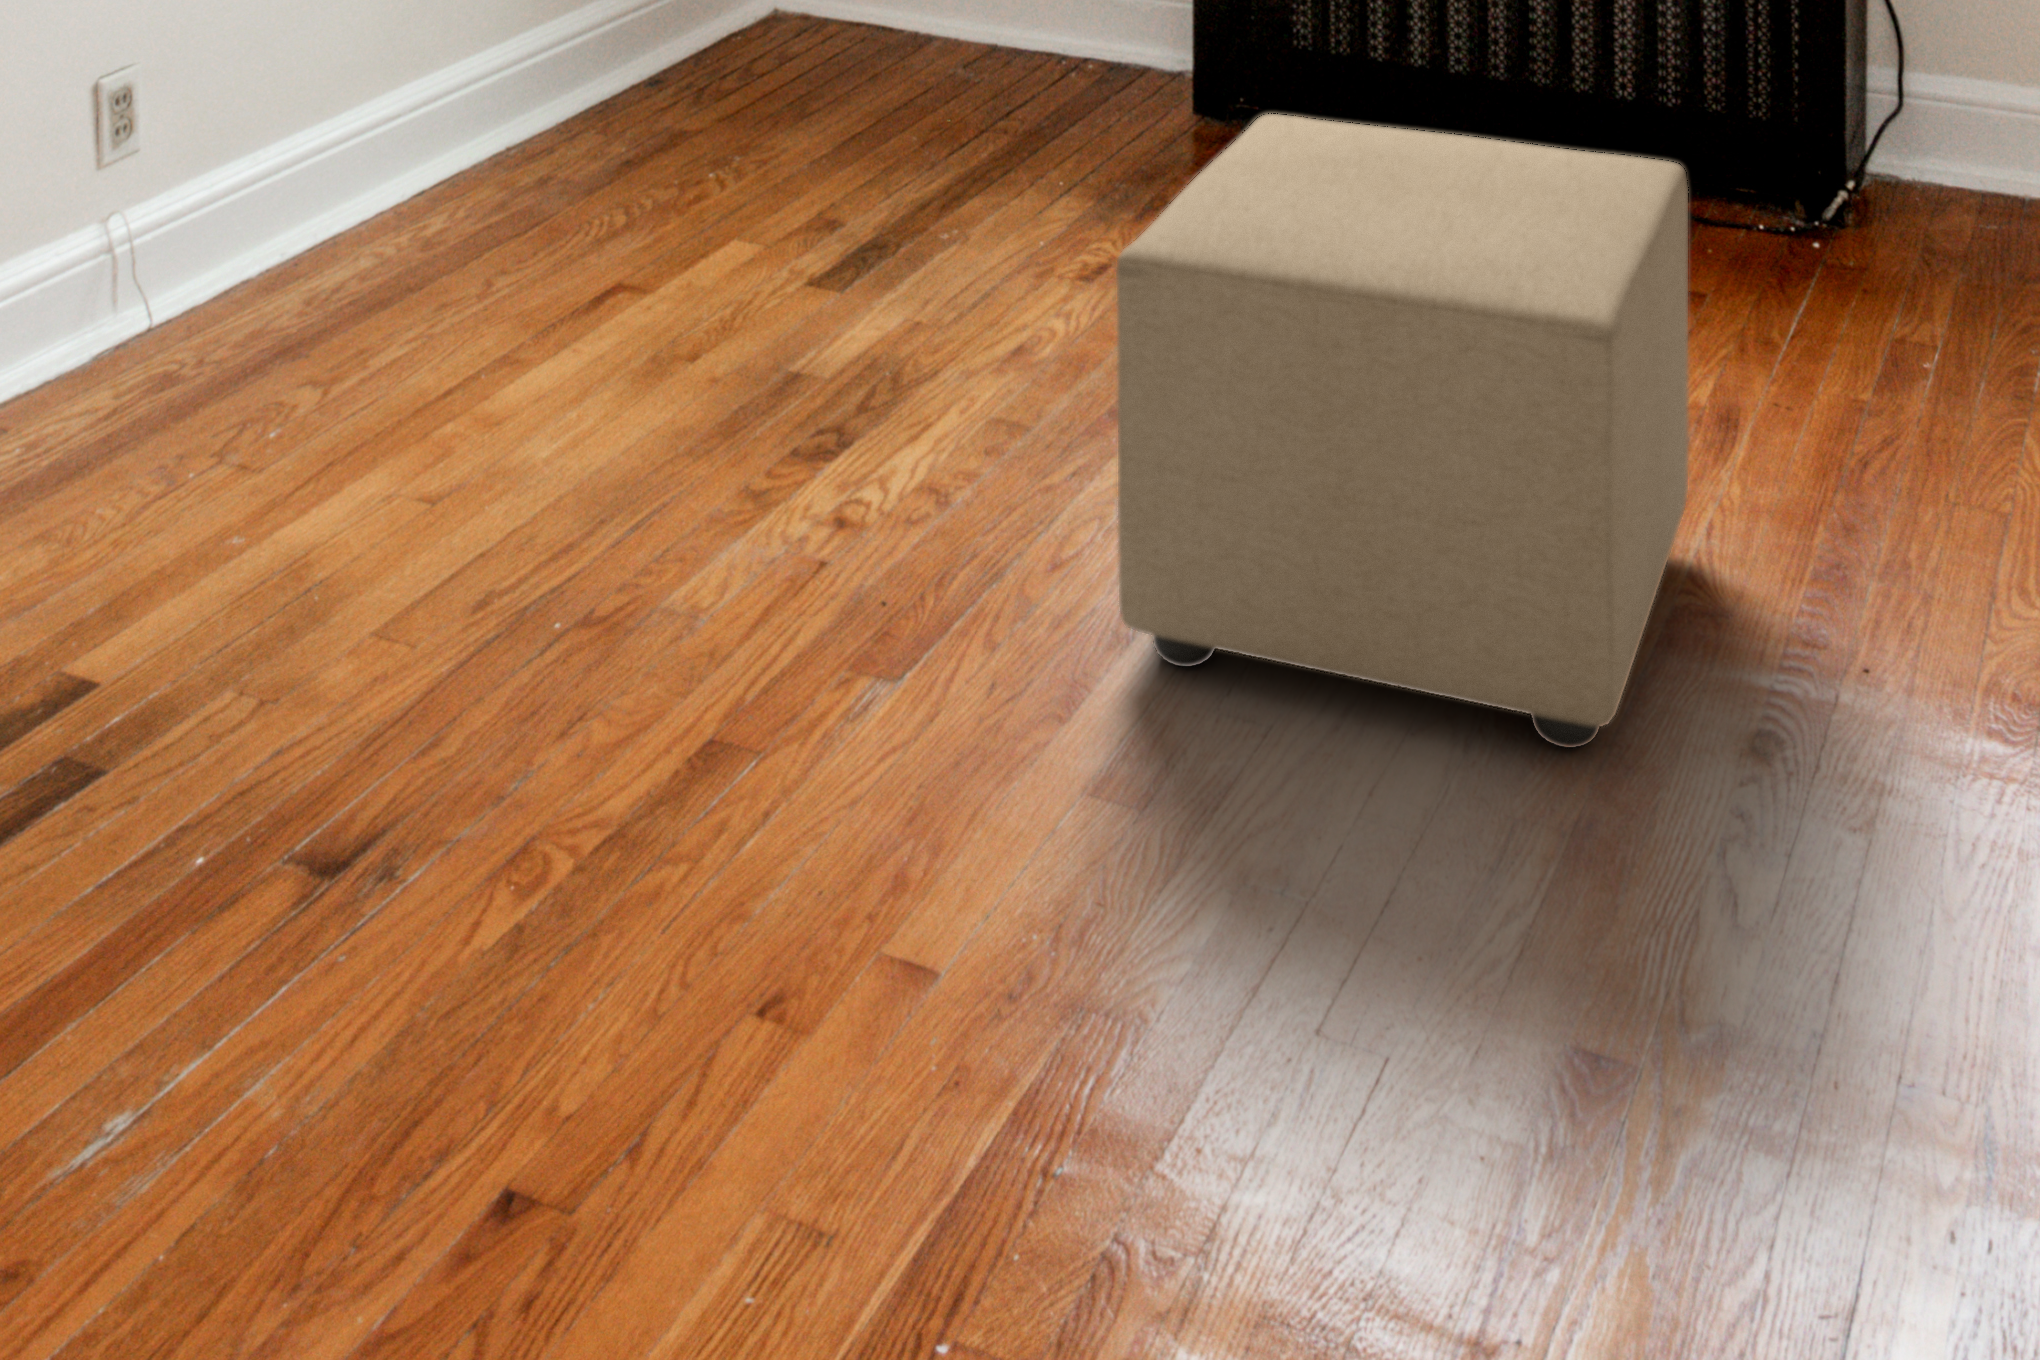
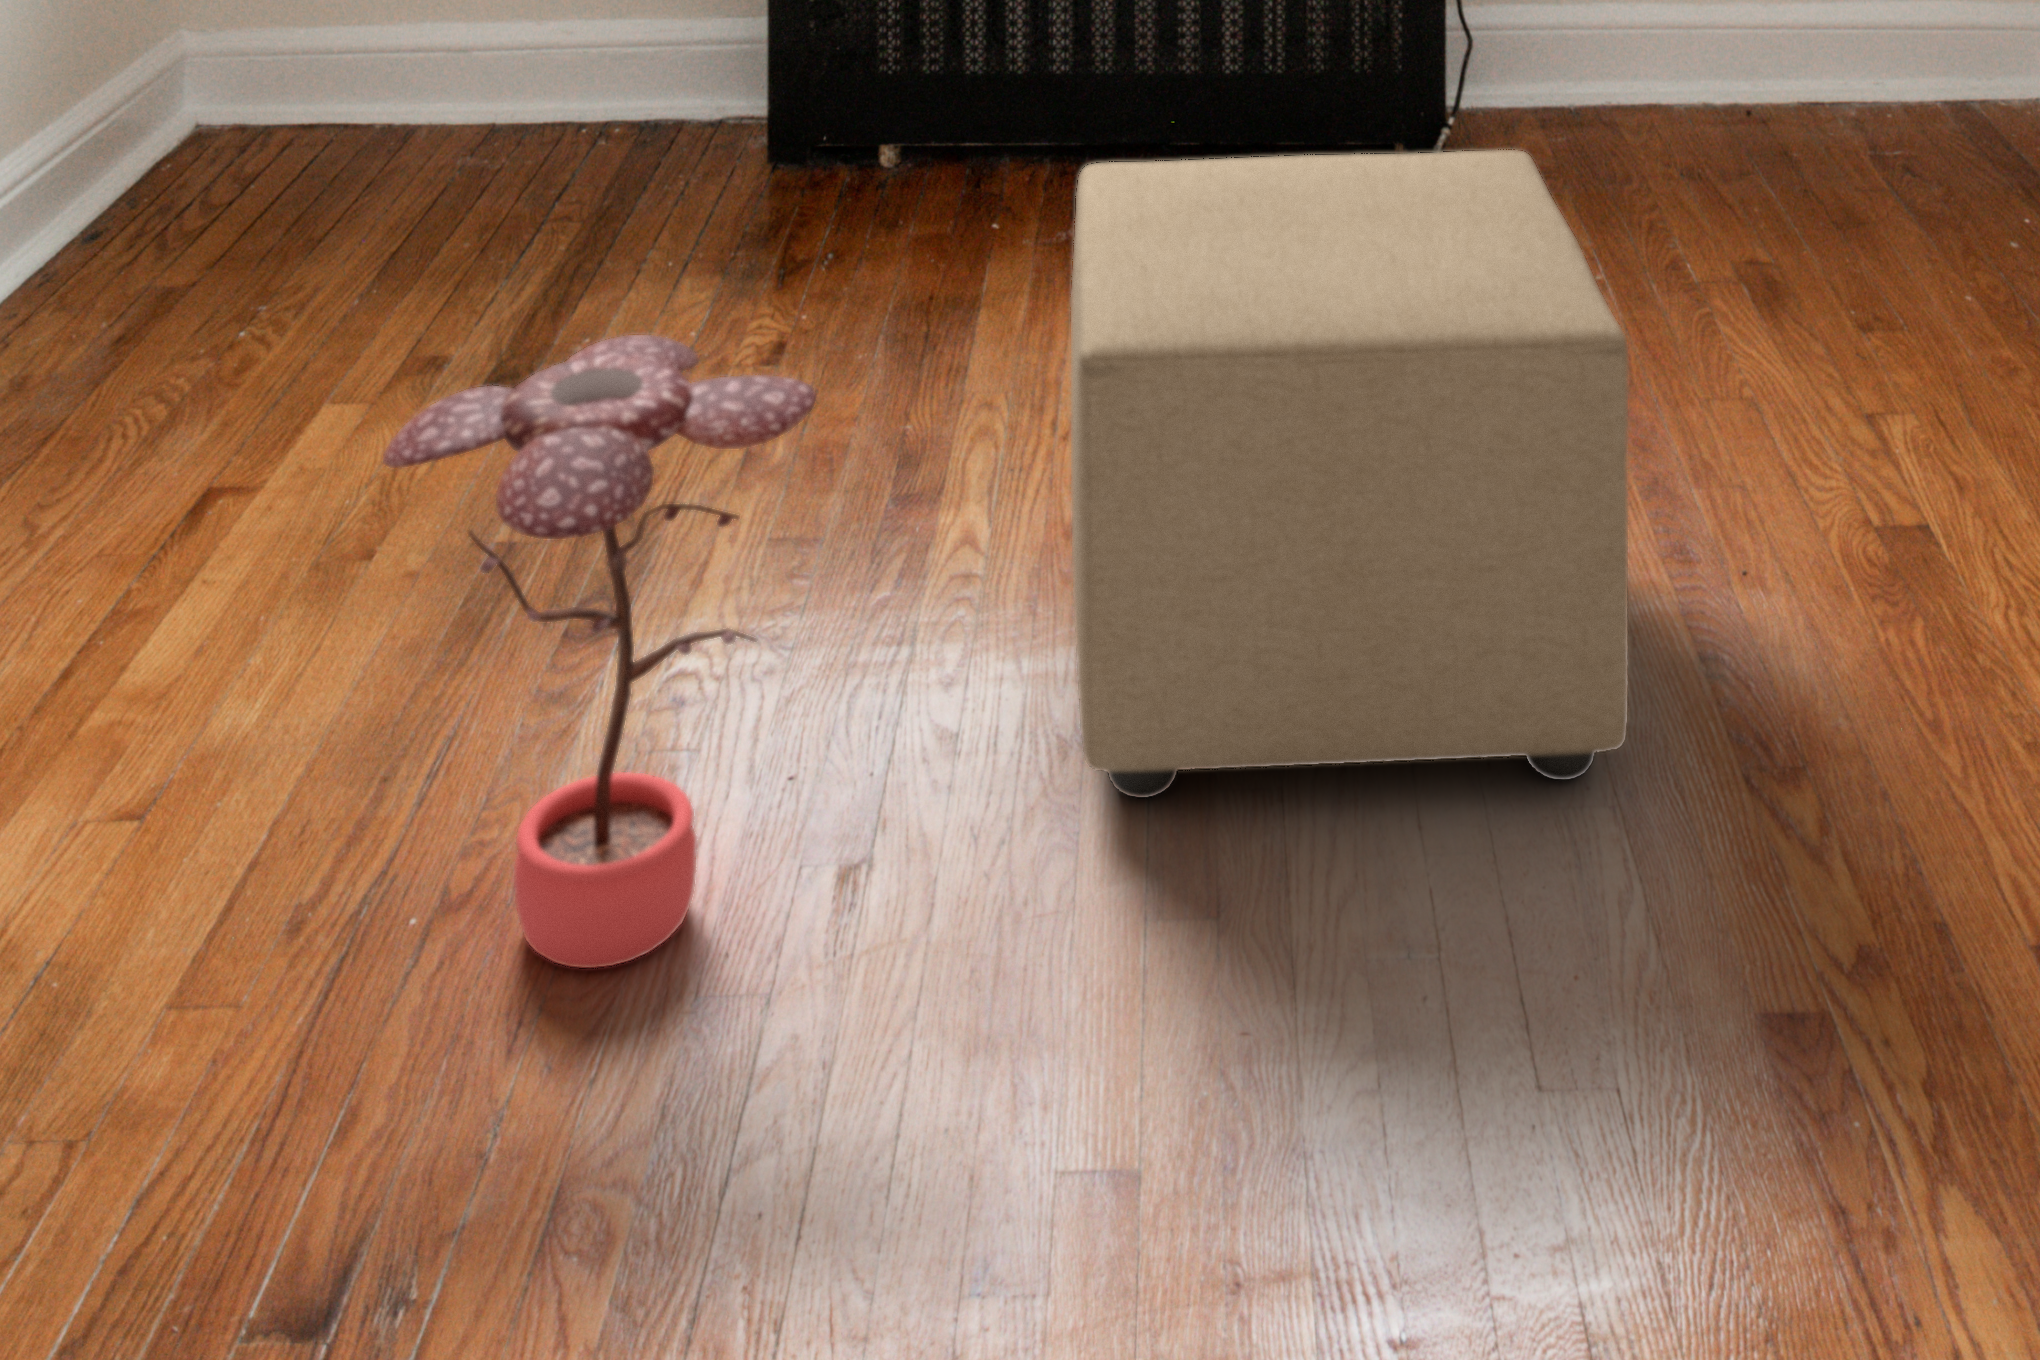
potted plant: none [550,179,879,675] -> present [383,335,816,968]

